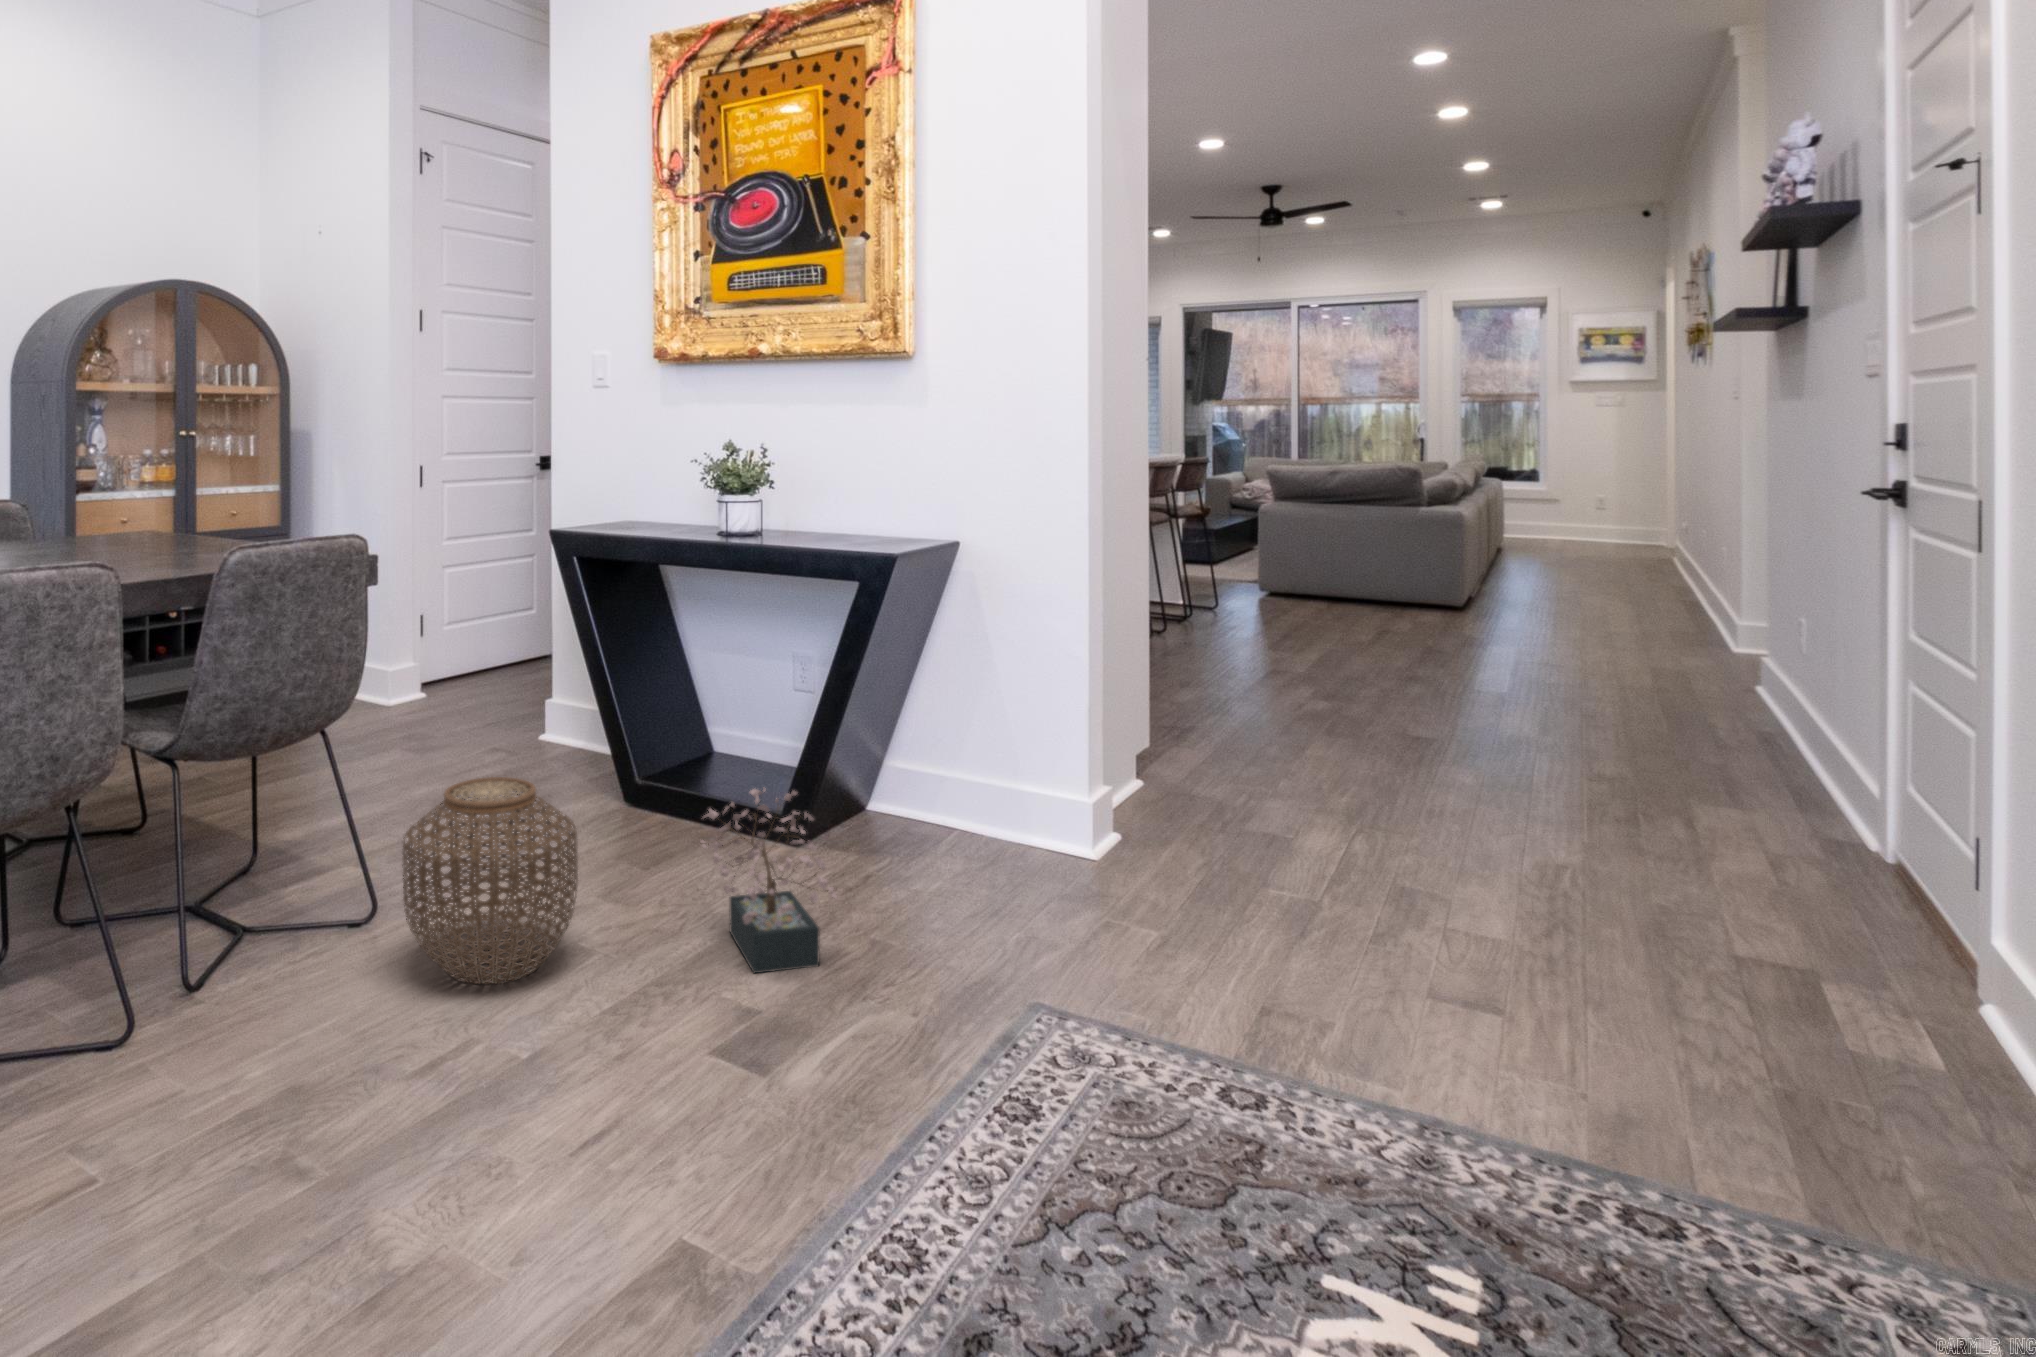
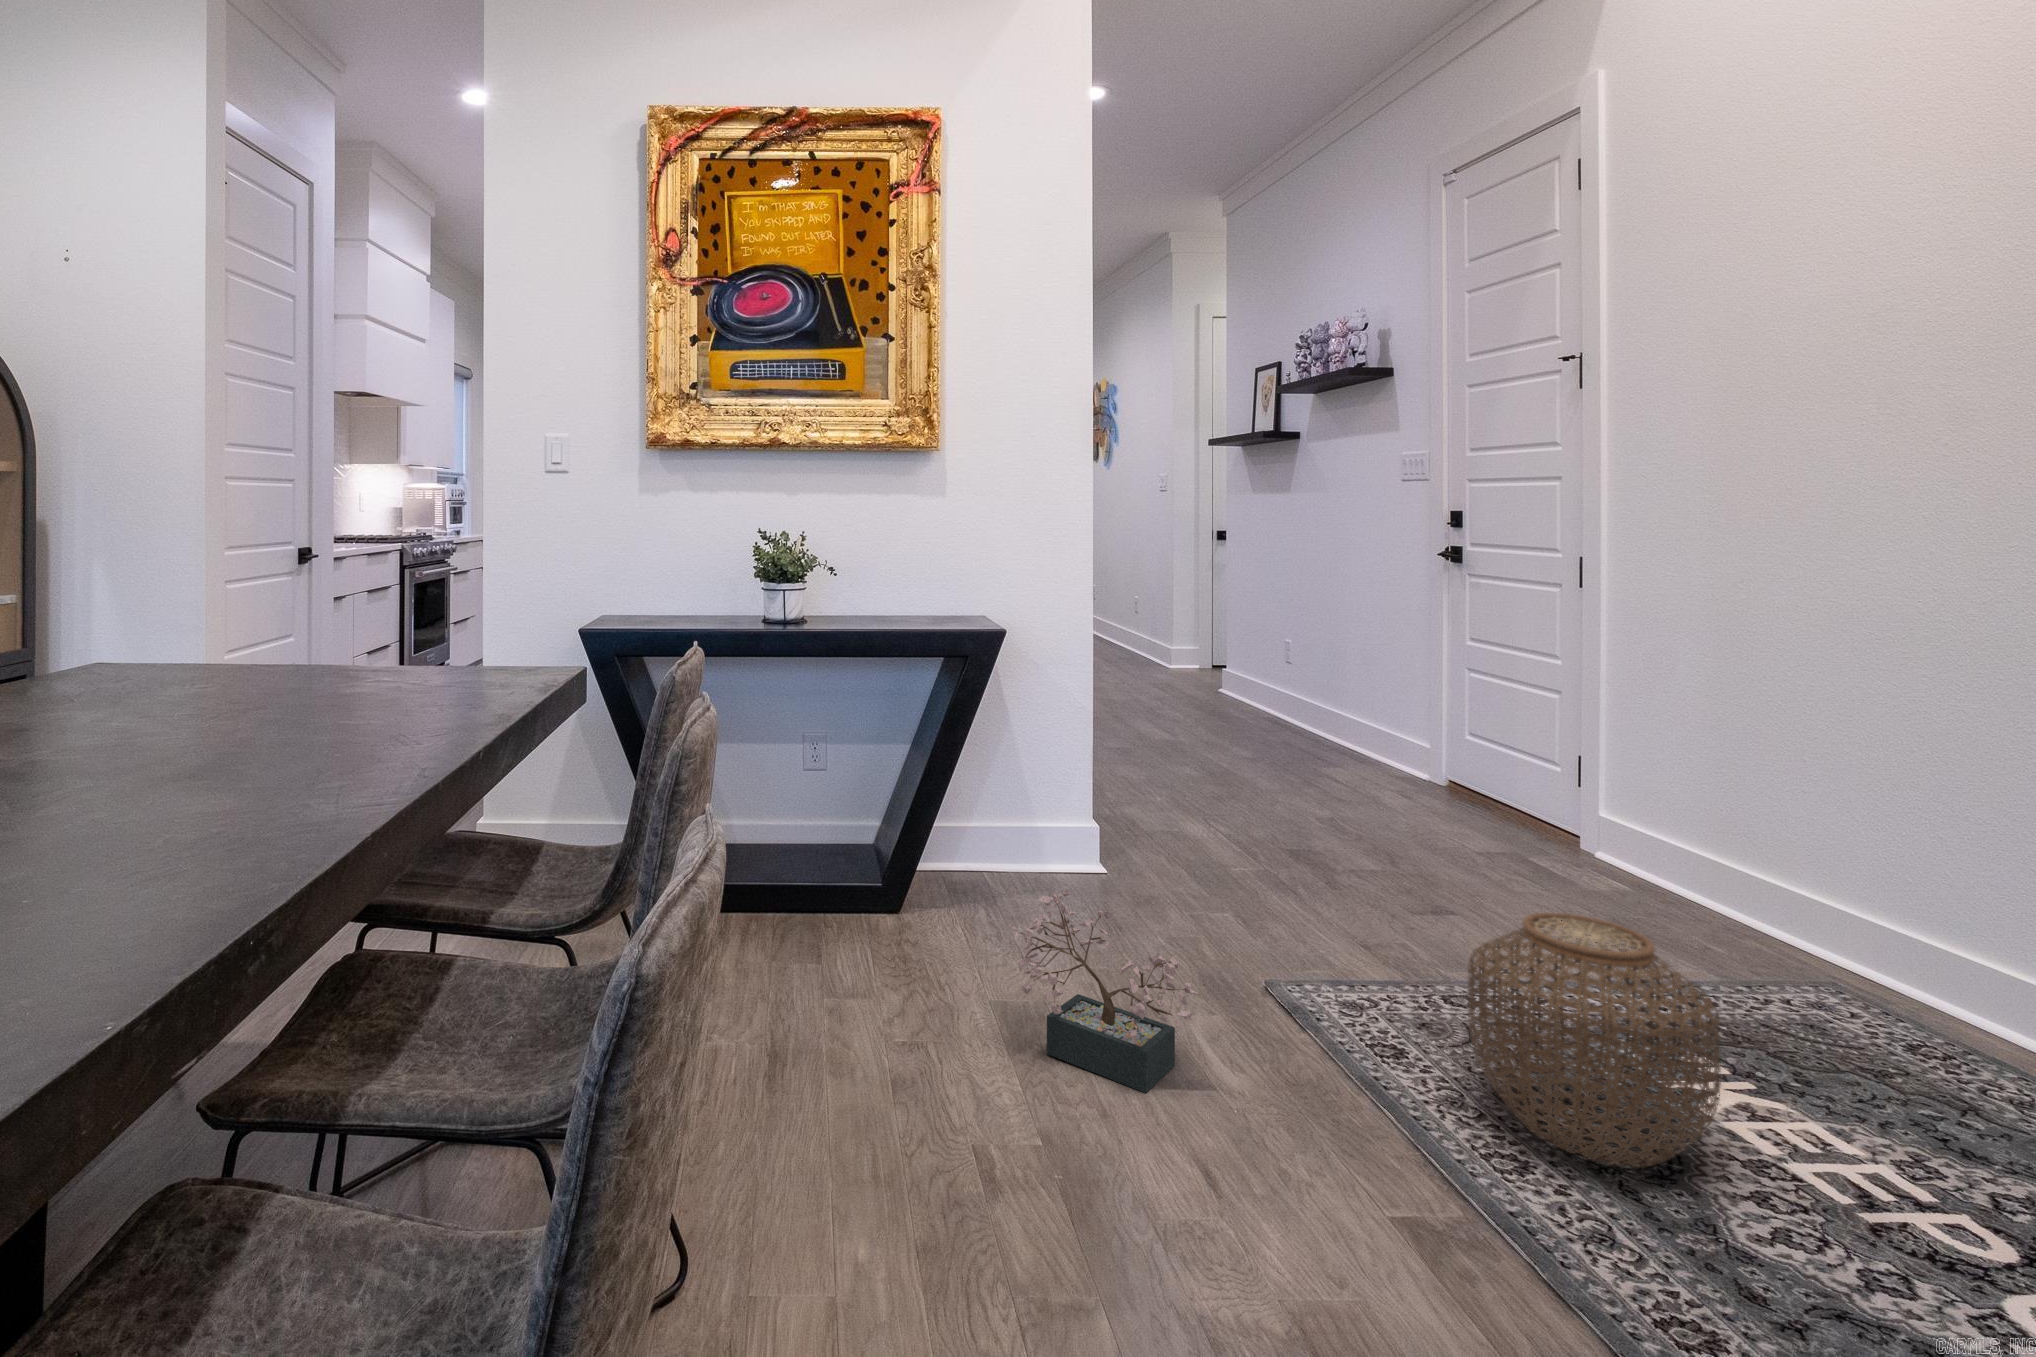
woven basket: present [402,777,578,984] -> present [1468,913,1721,1168]

